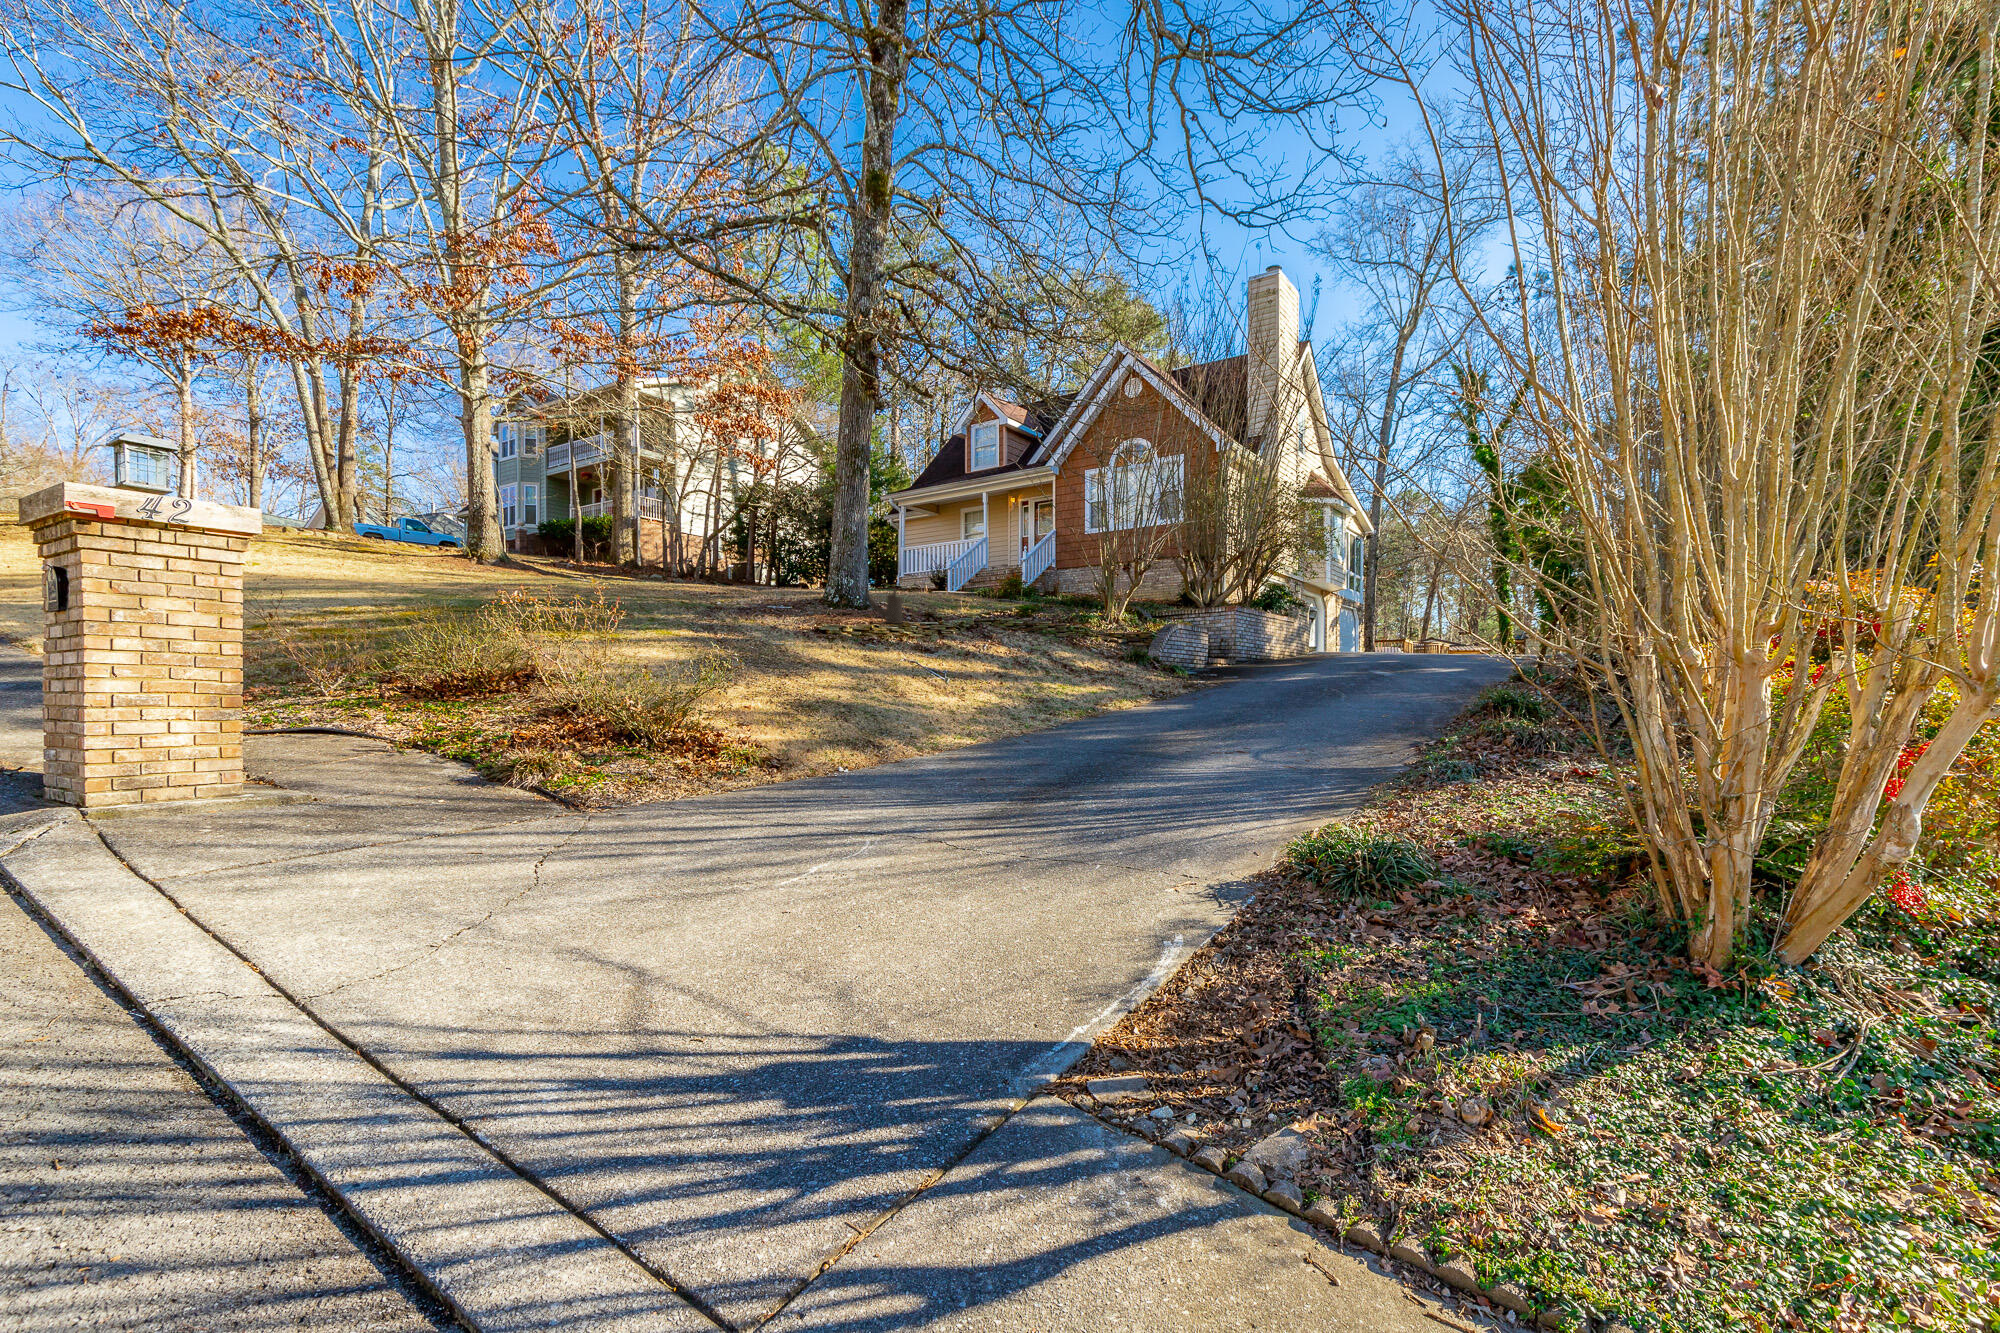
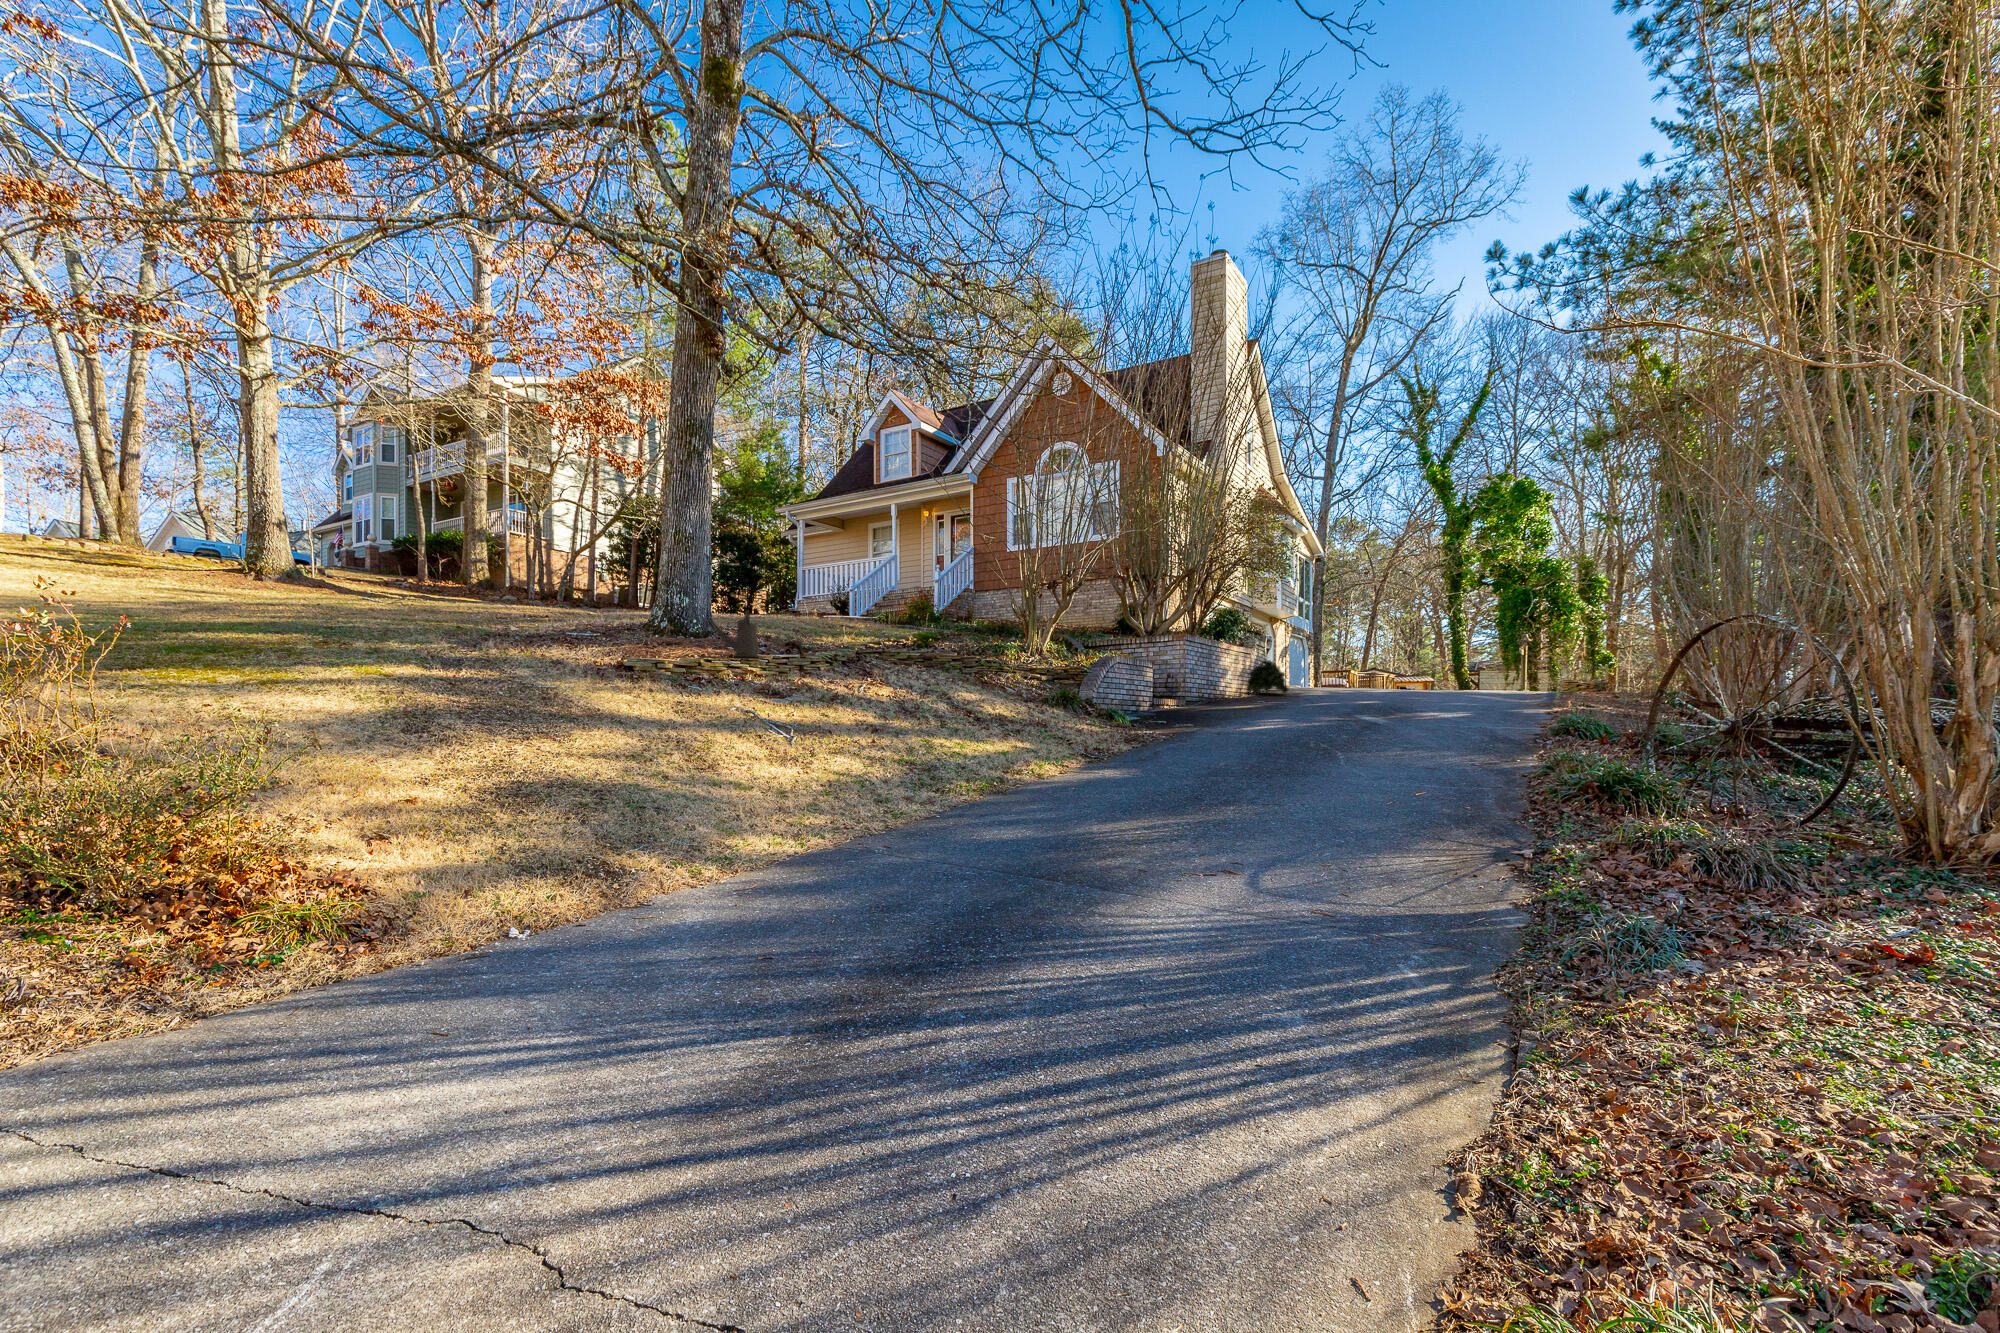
potted plant: none [1292,628,1331,658] -> present [1247,660,1288,694]

